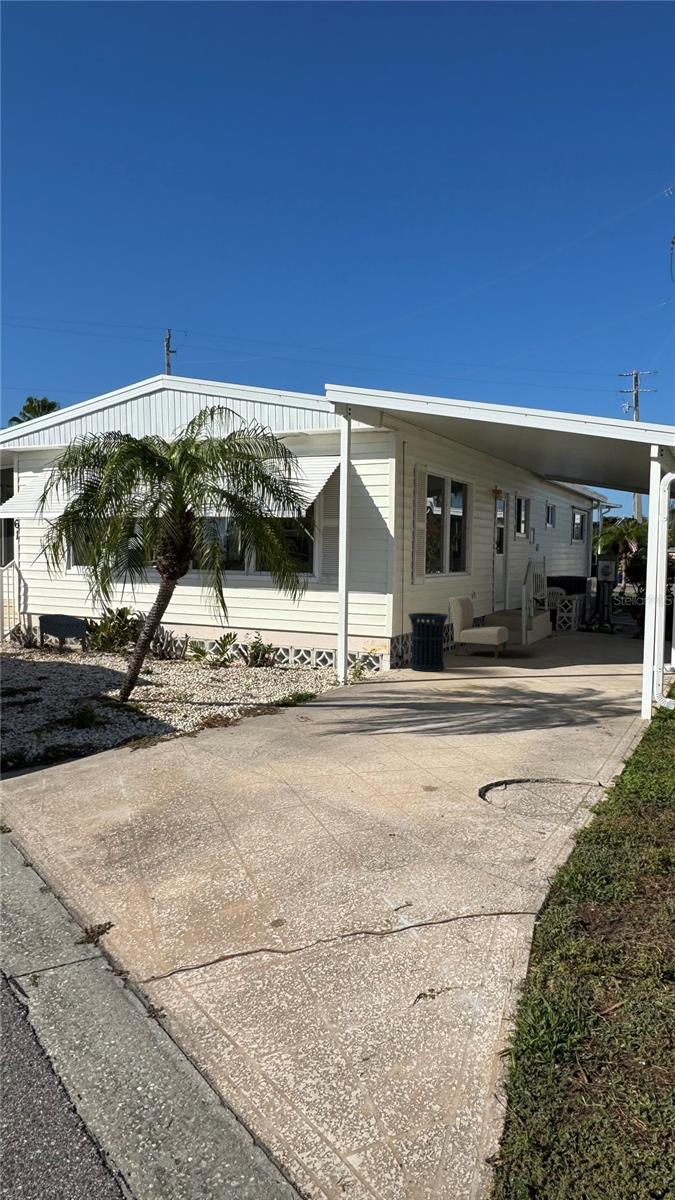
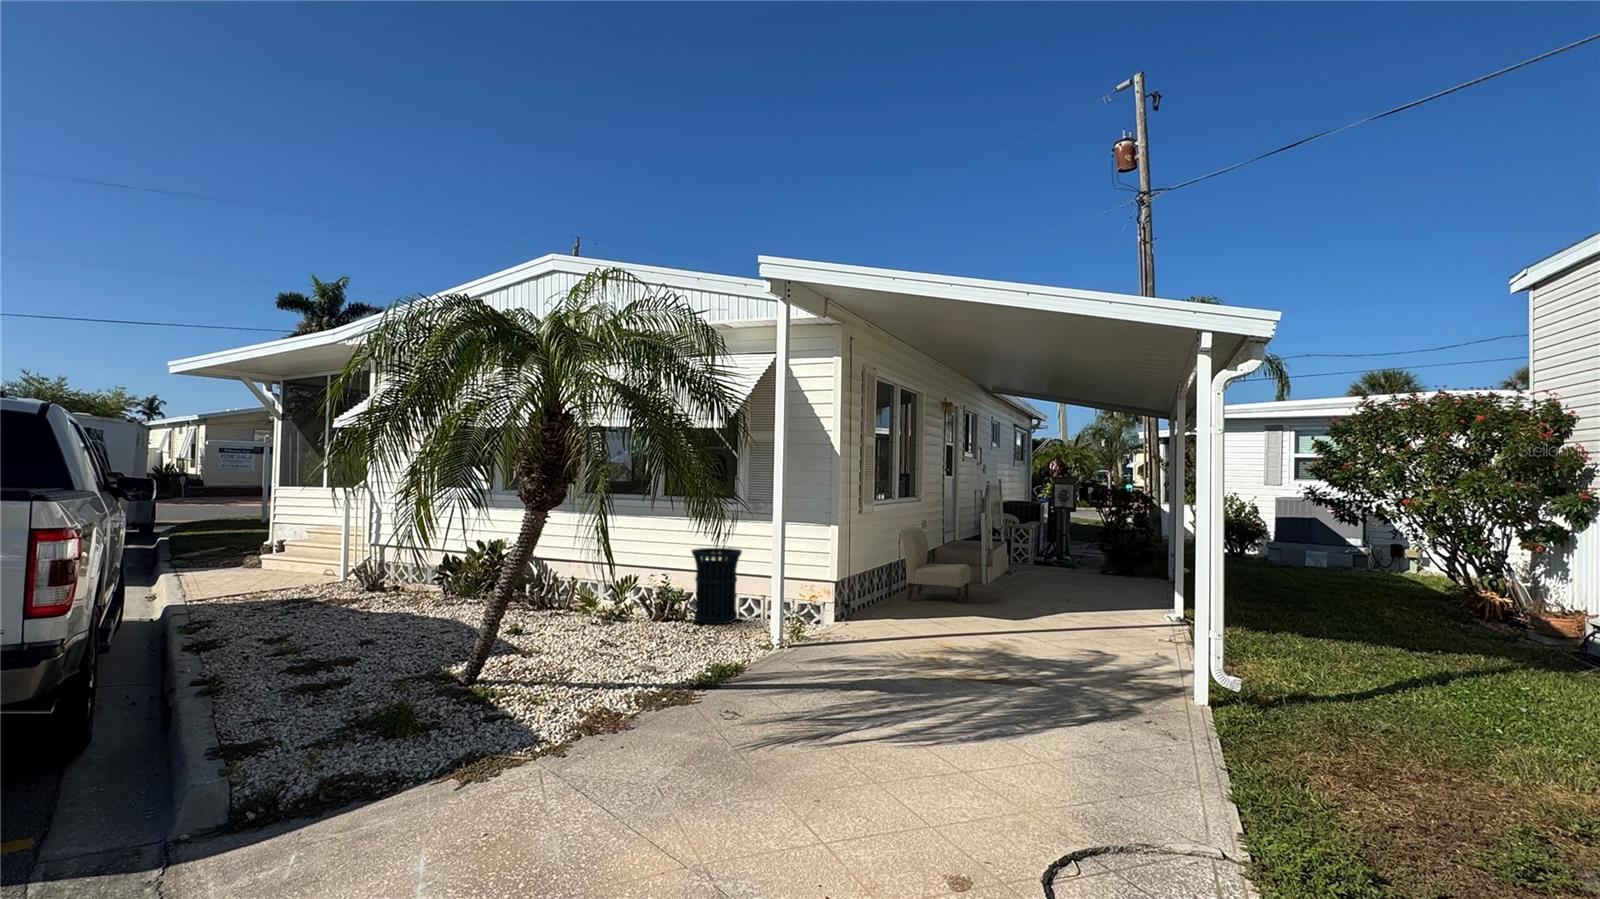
trash can: present [408,613,448,671] -> present [692,548,742,624]
bench: present [38,614,87,654] -> none [388,548,448,601]

